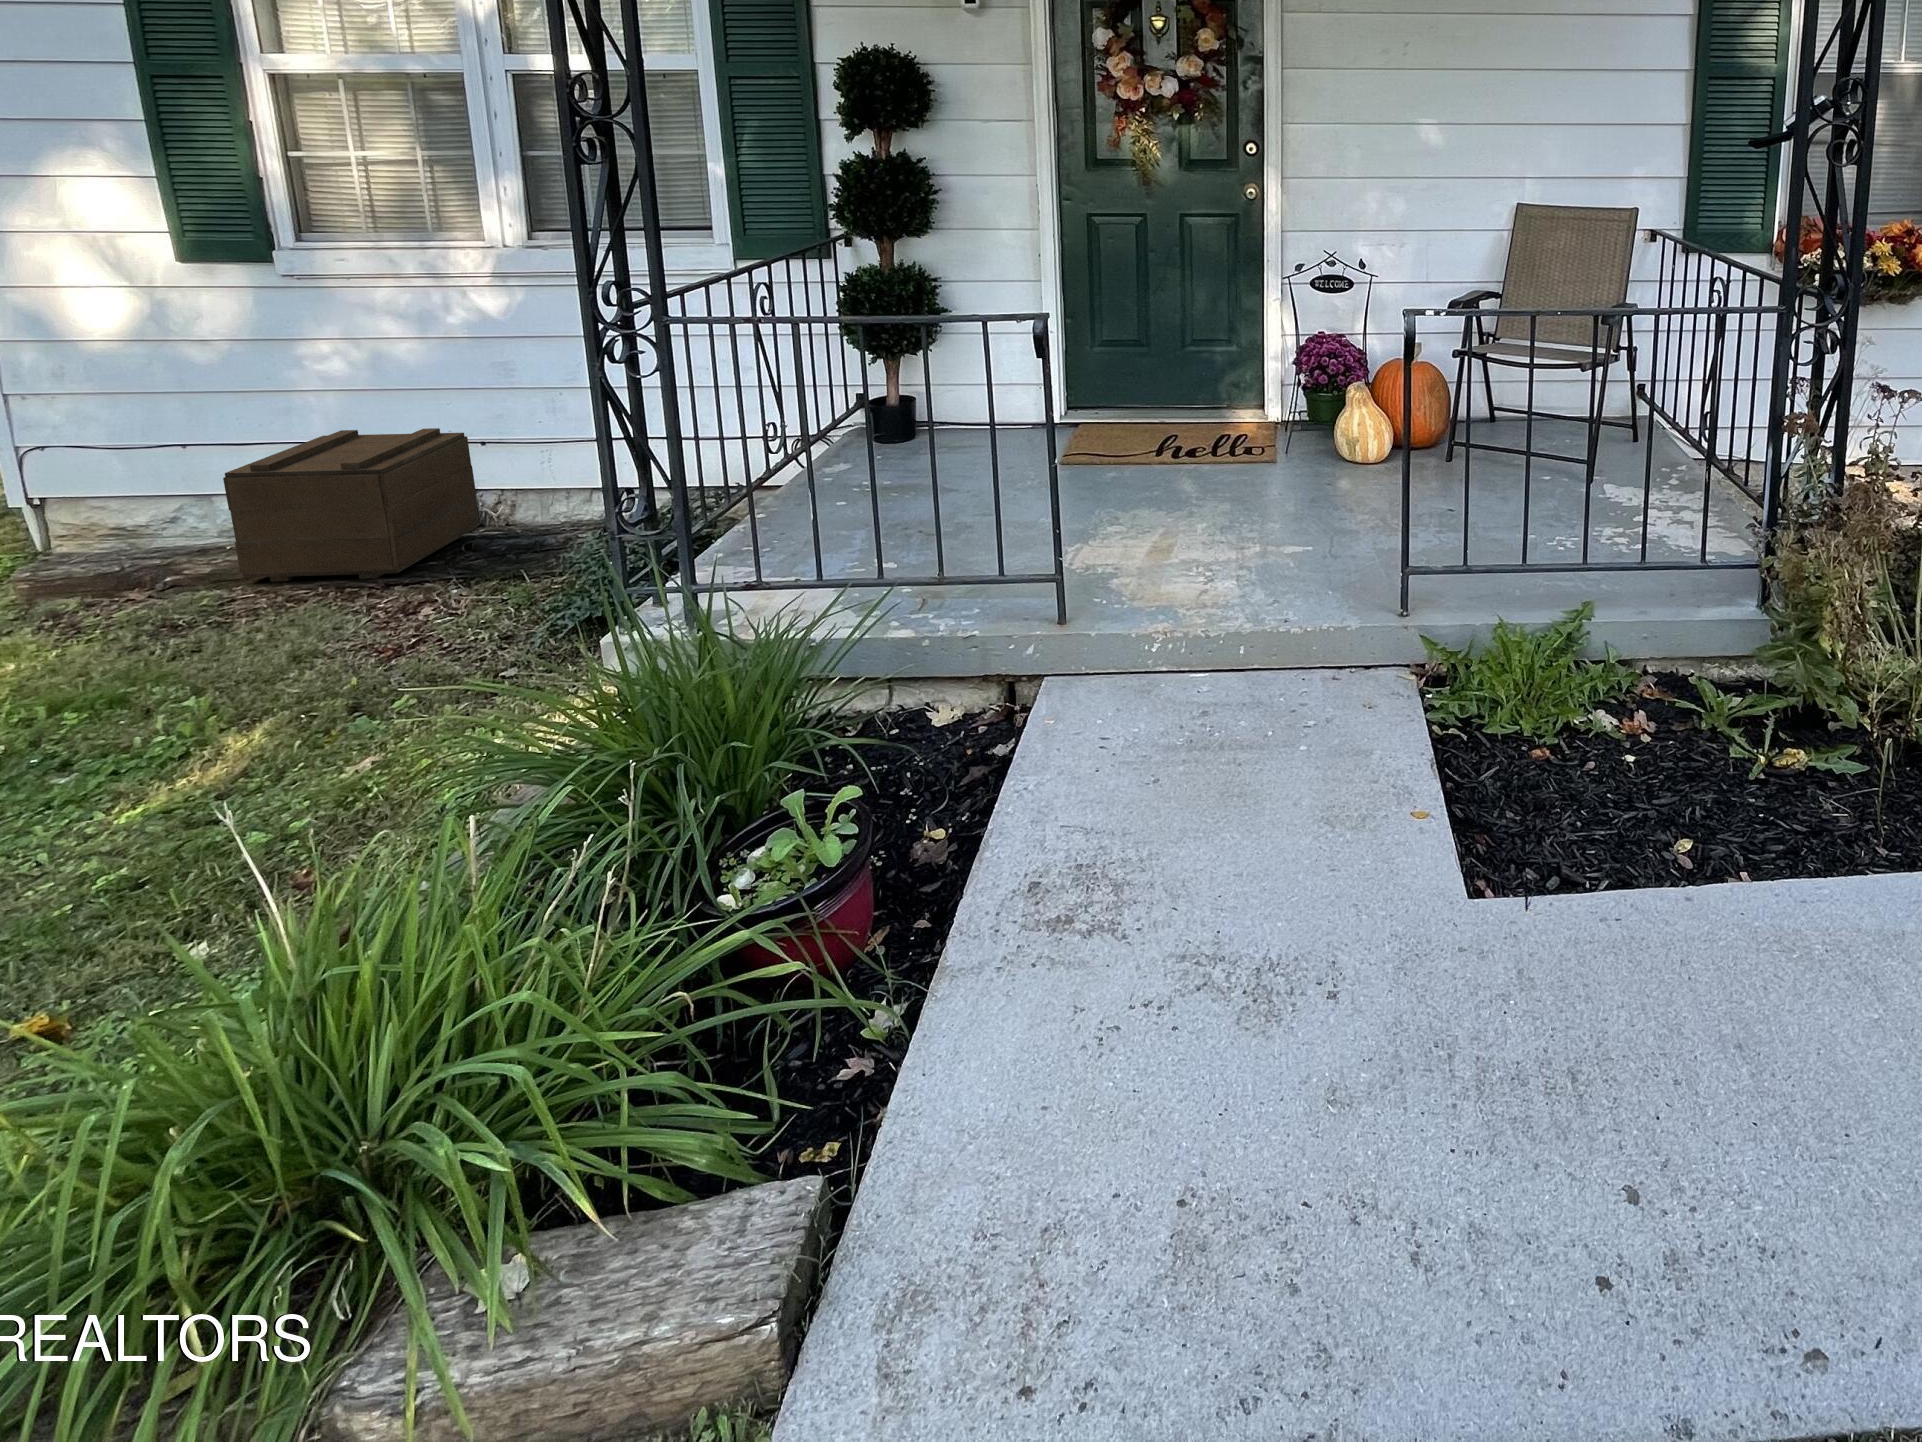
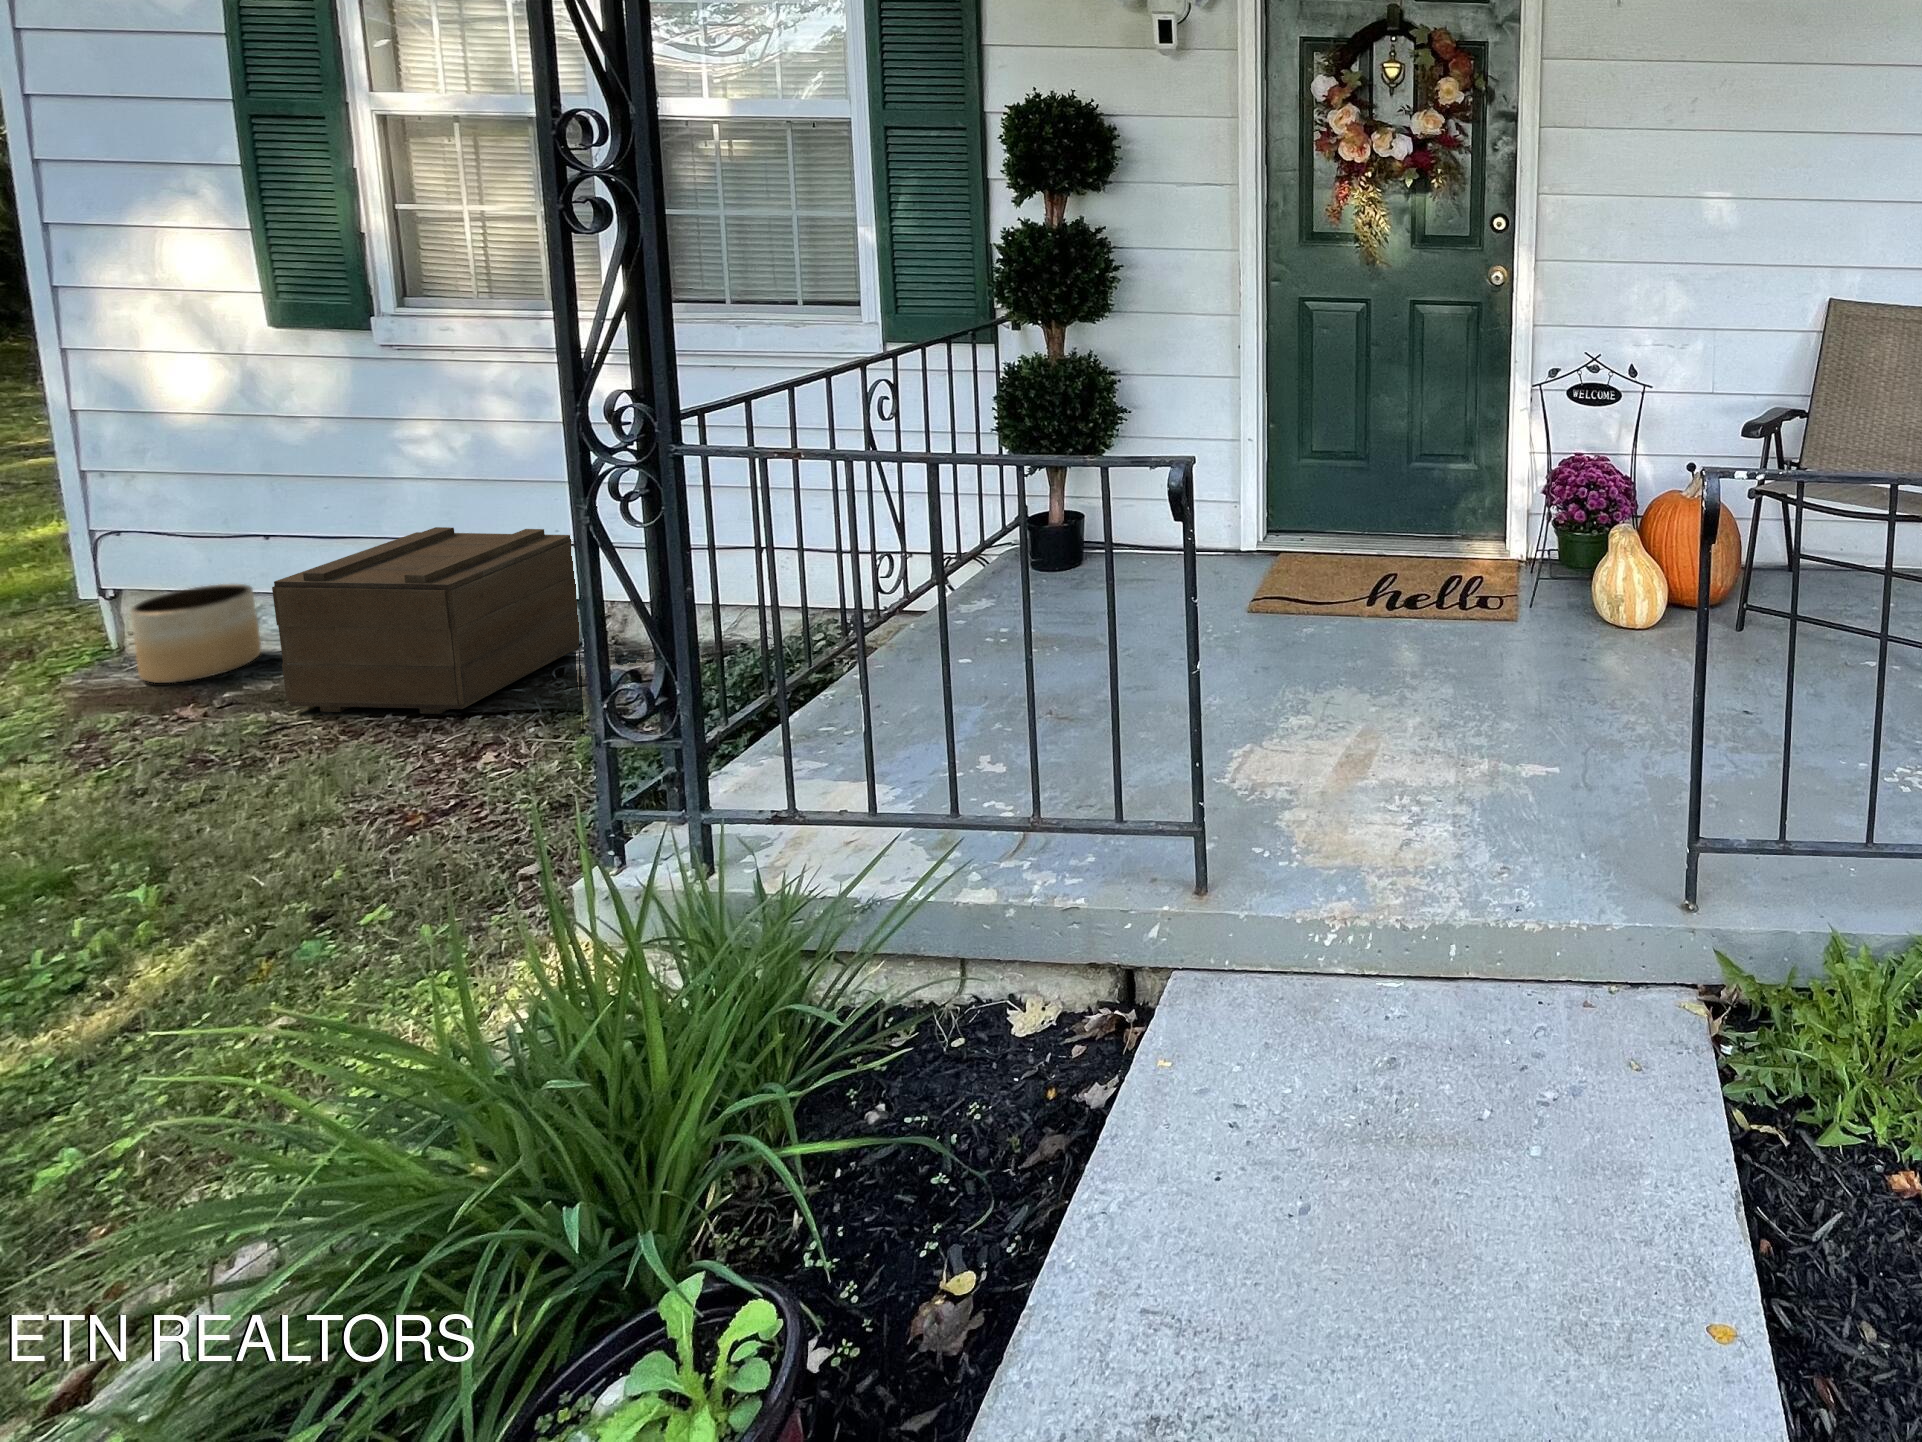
planter: none [78,486,189,569] -> present [131,584,261,683]

